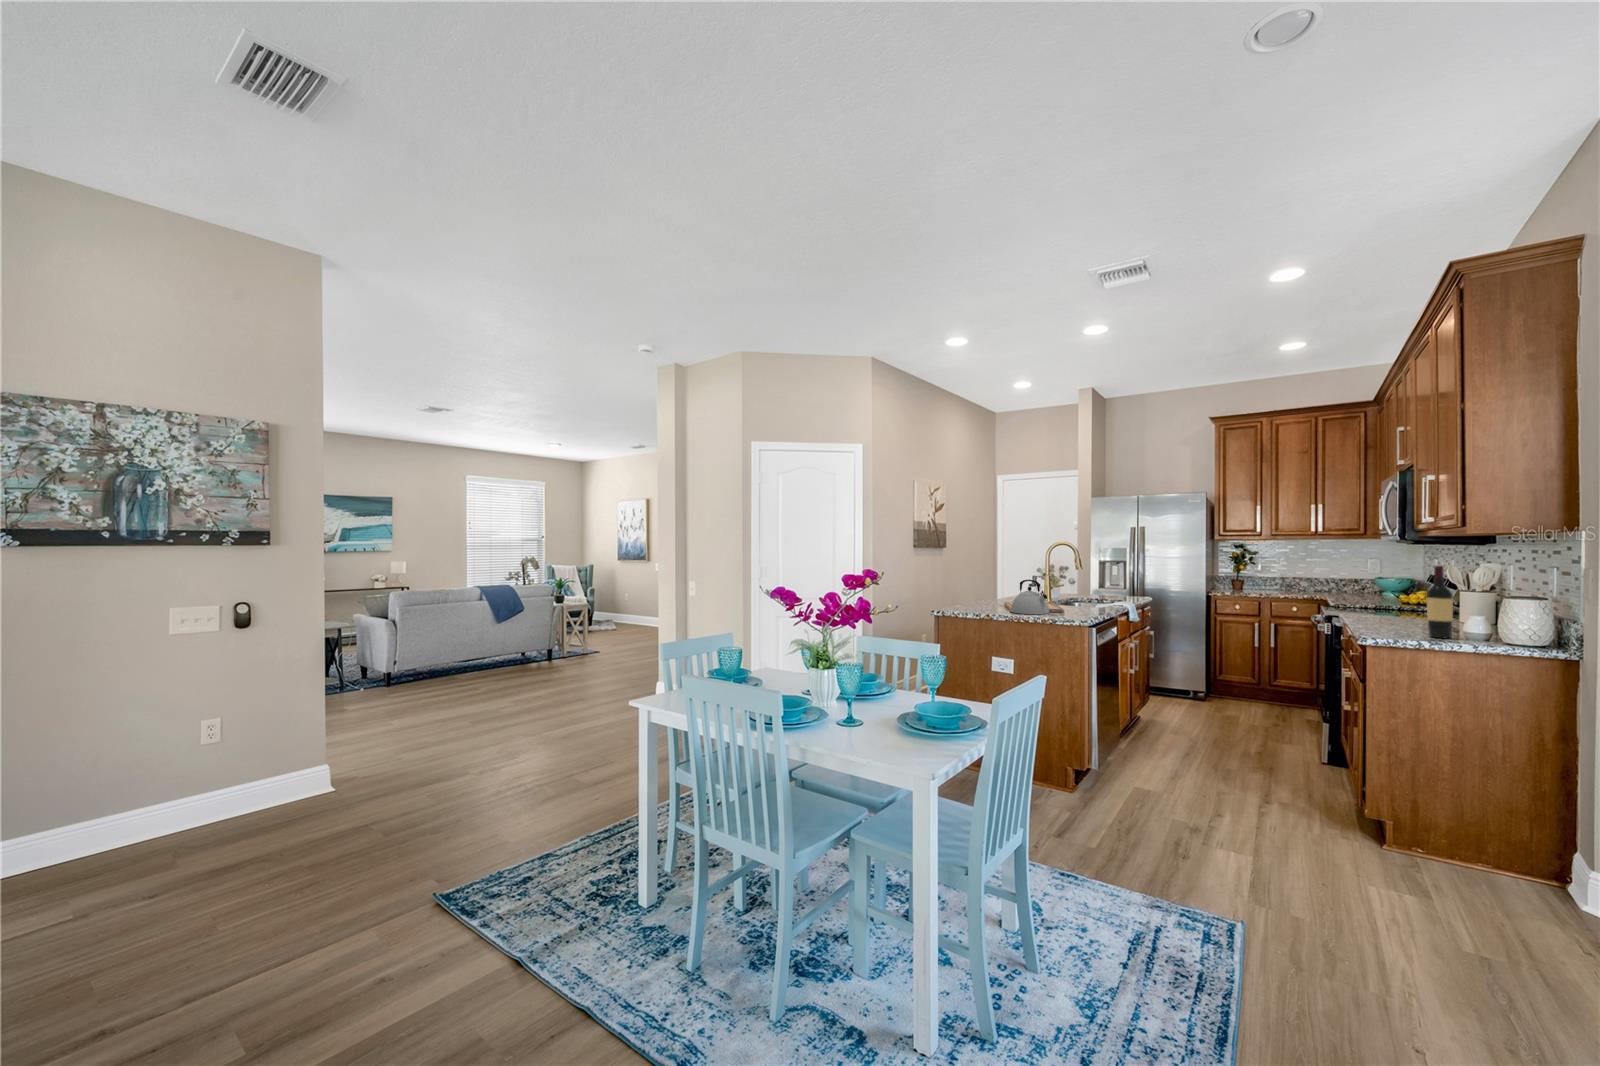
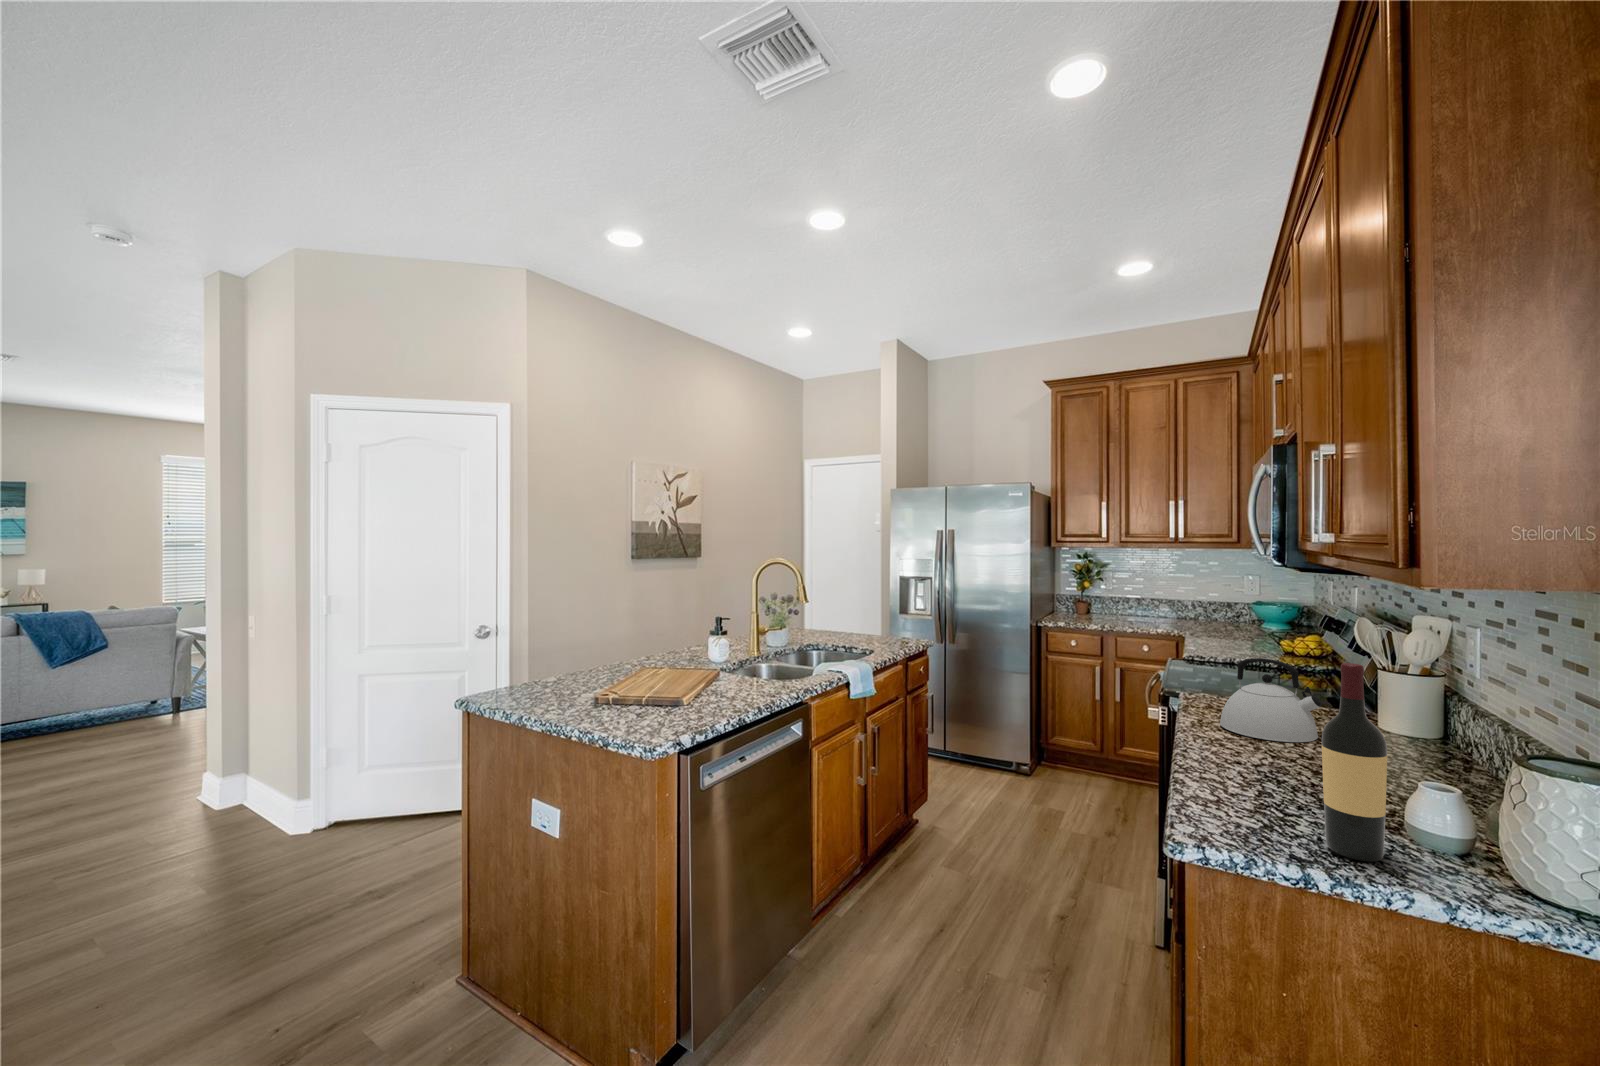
kettle: present [1011,580,1049,614] -> present [1220,658,1322,742]

